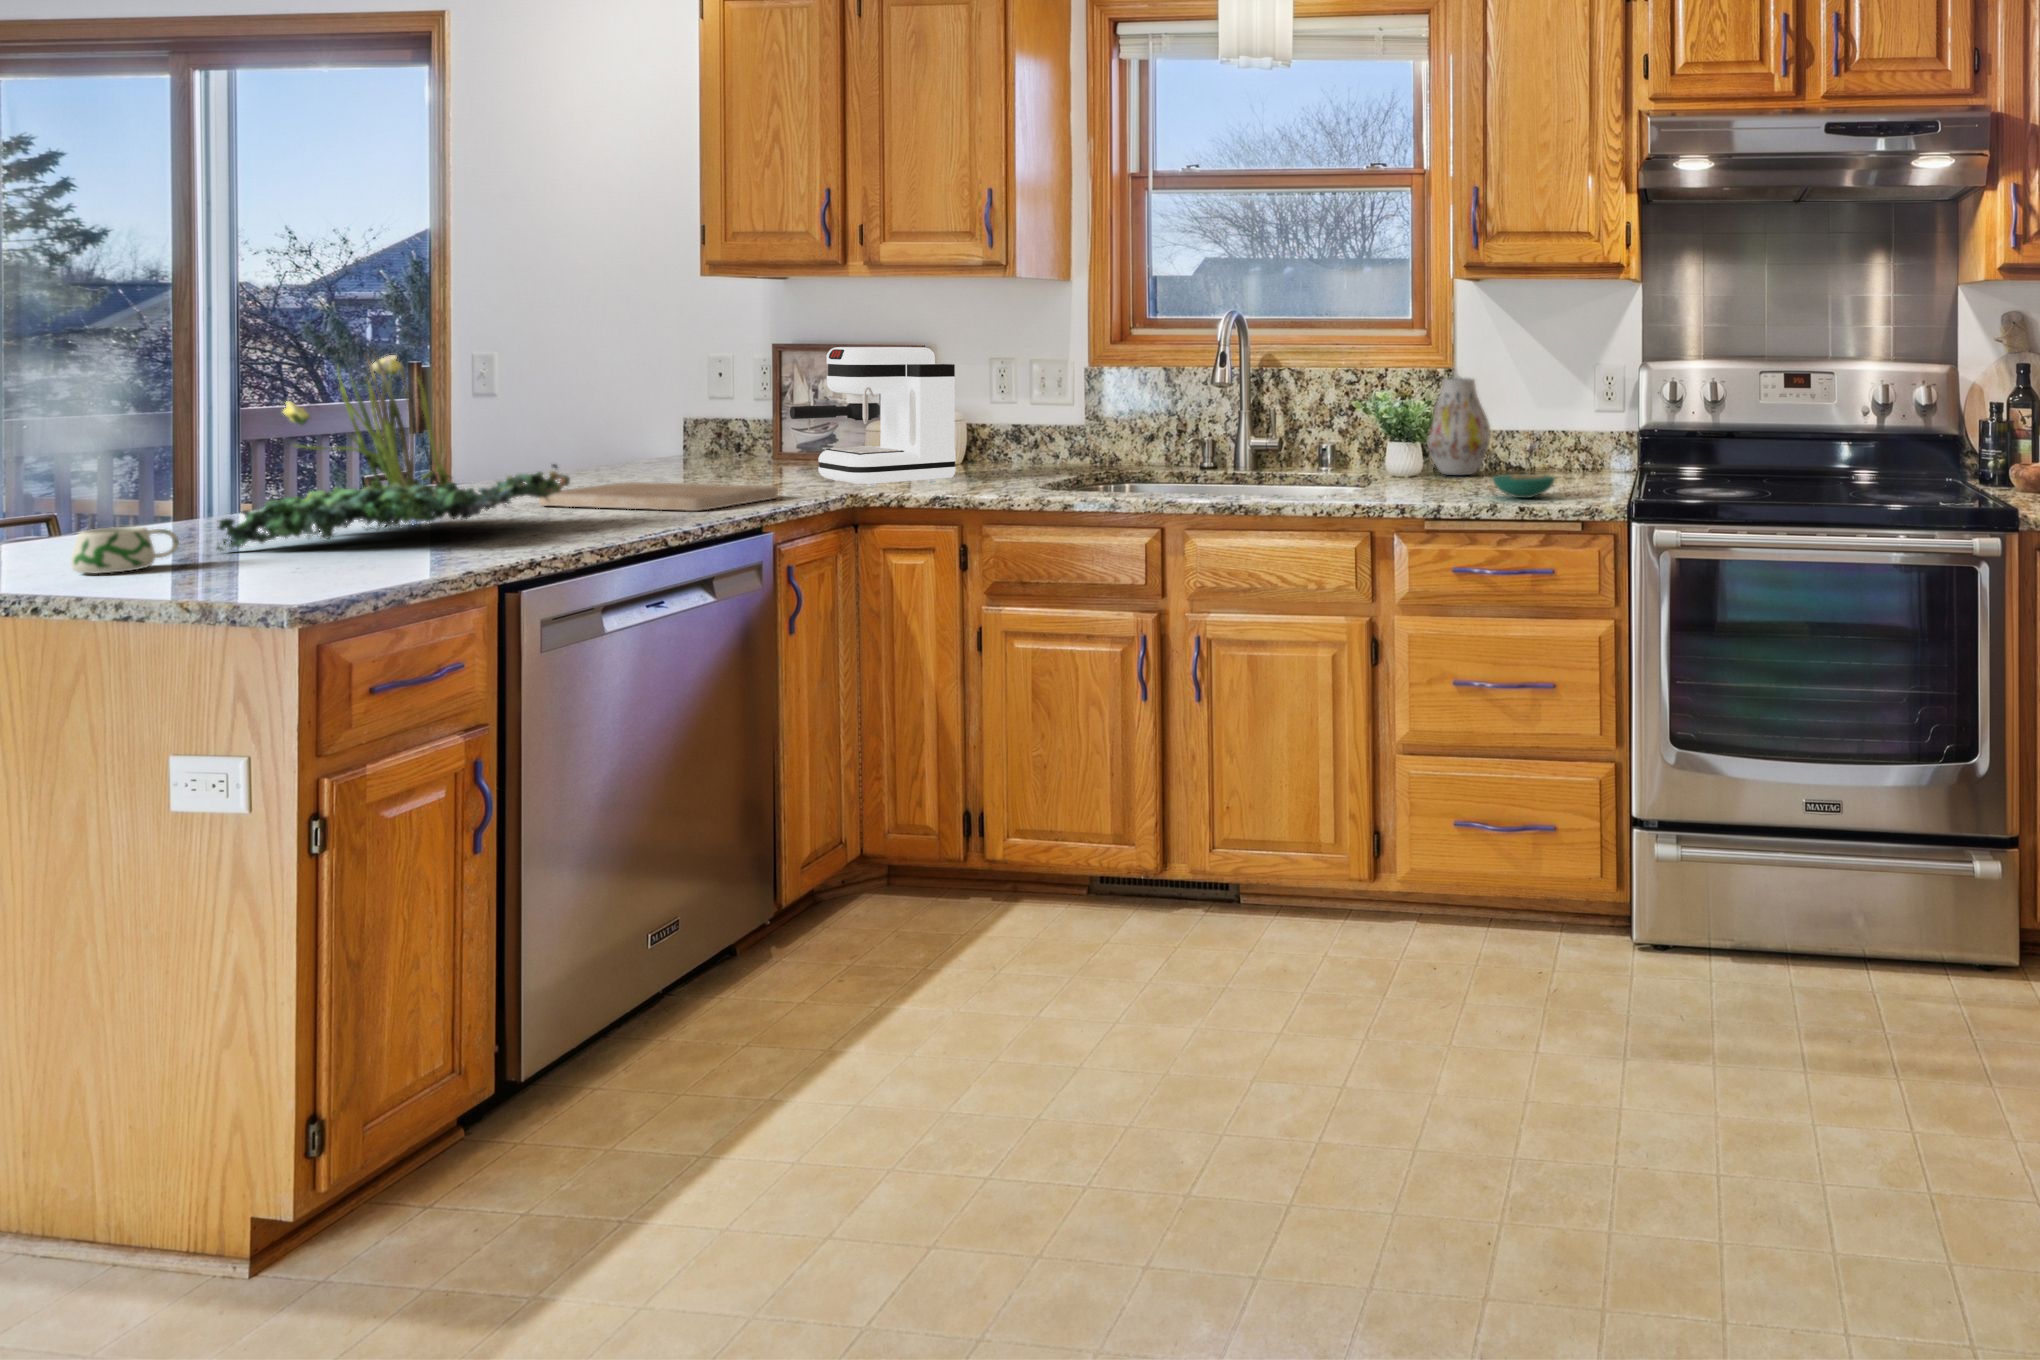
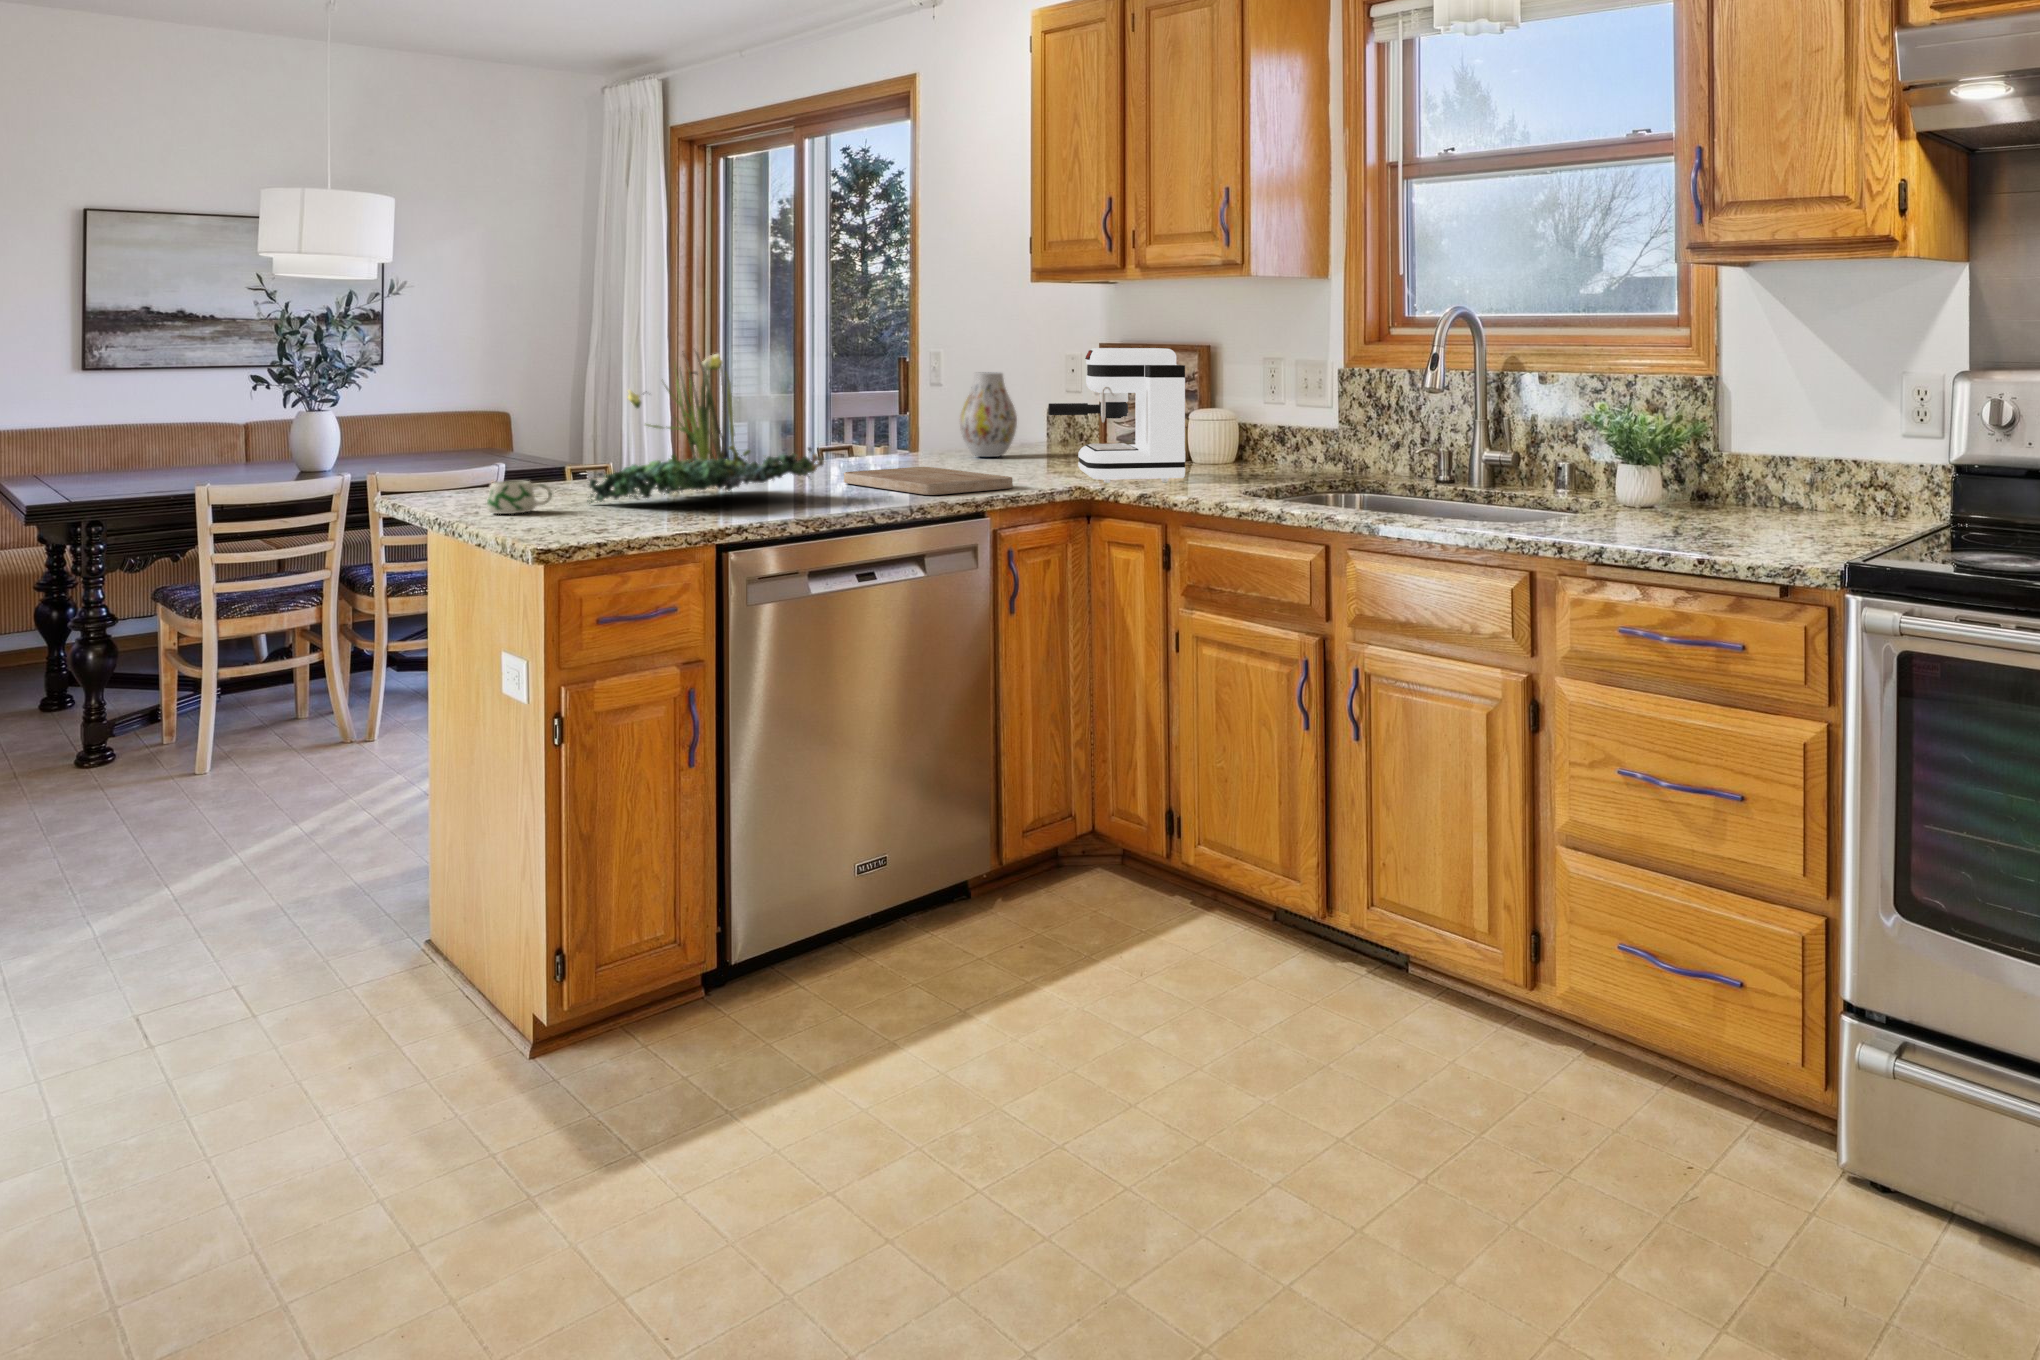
vase: present [1428,378,1491,475] -> present [960,372,1017,457]
bowl: present [1492,474,1555,498] -> none [1678,511,1765,543]

